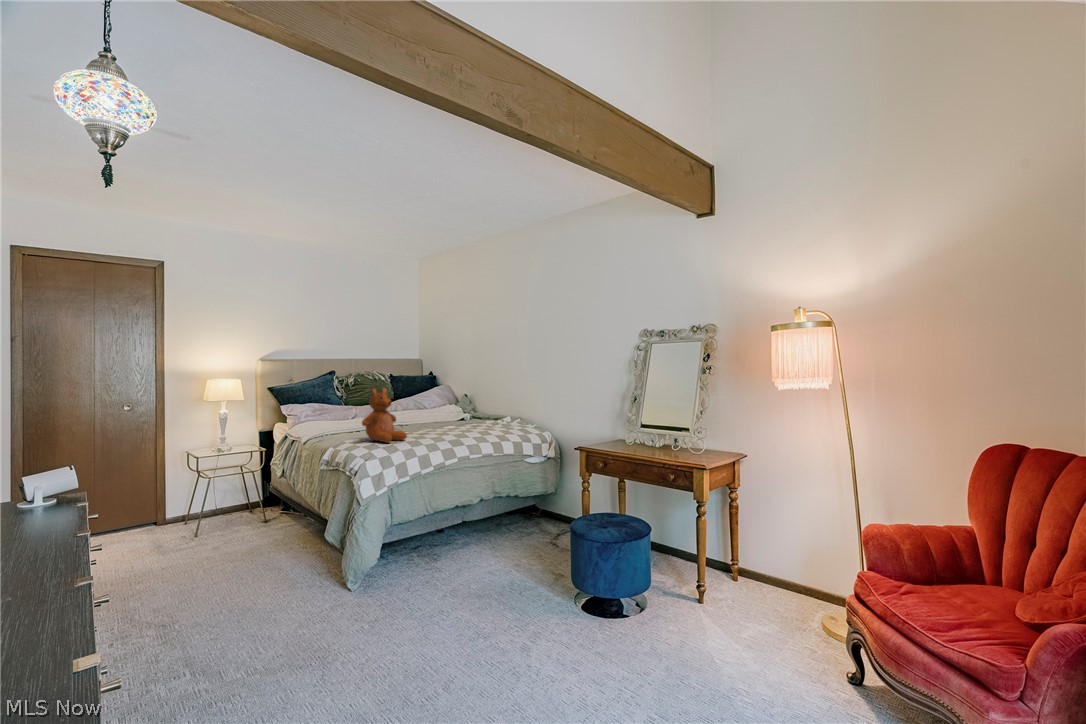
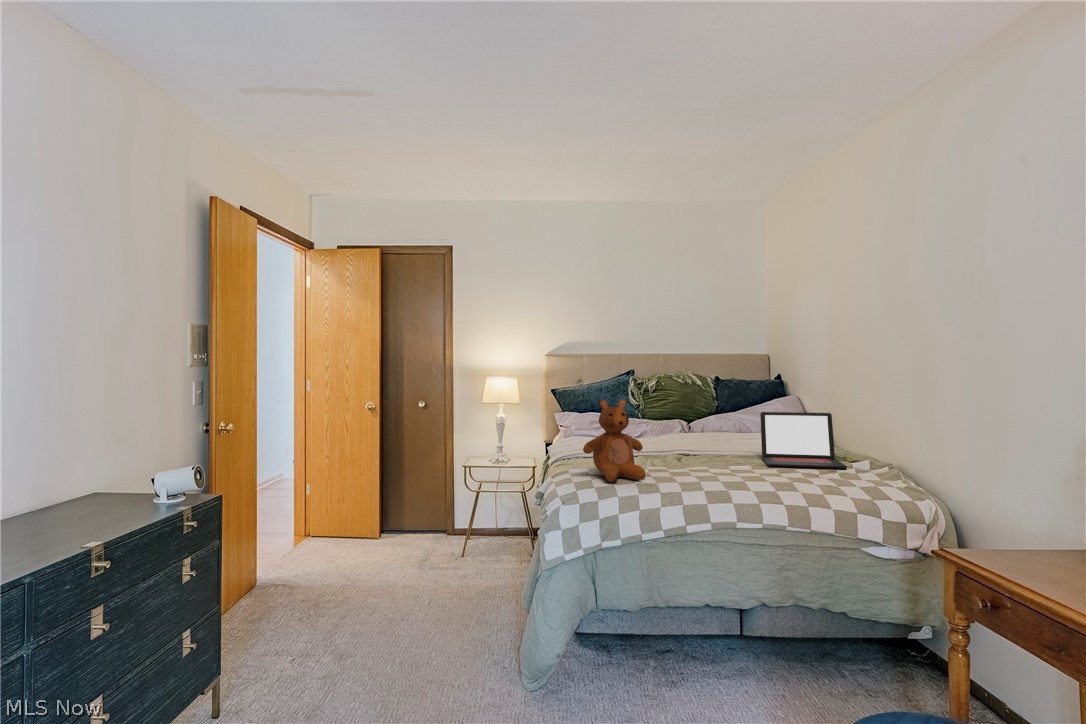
laptop: none [447,393,500,426] -> present [760,412,847,469]

